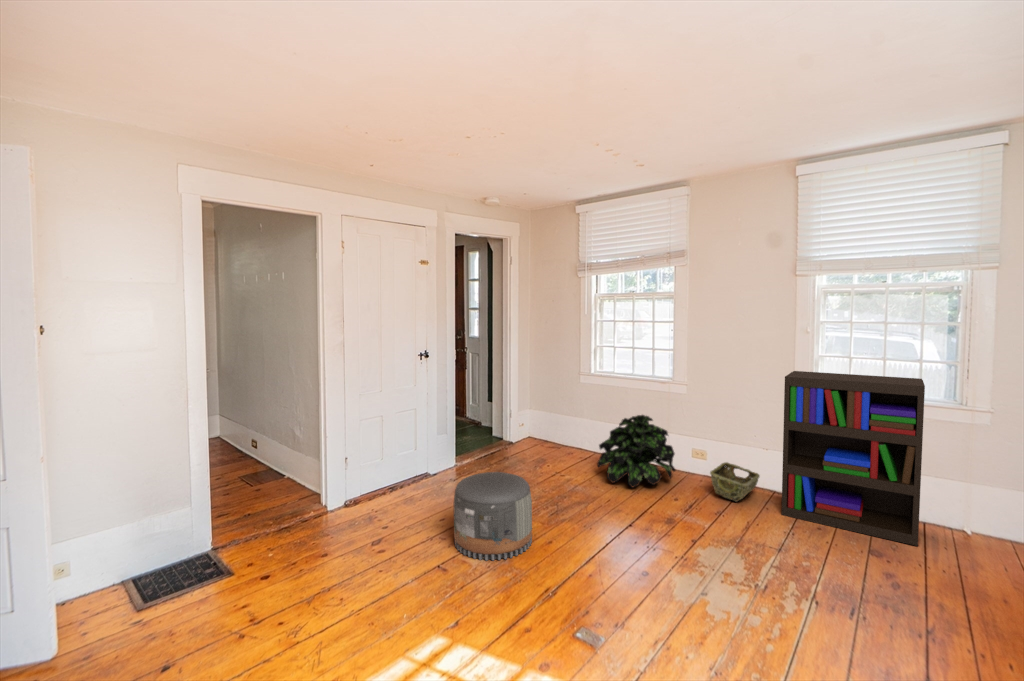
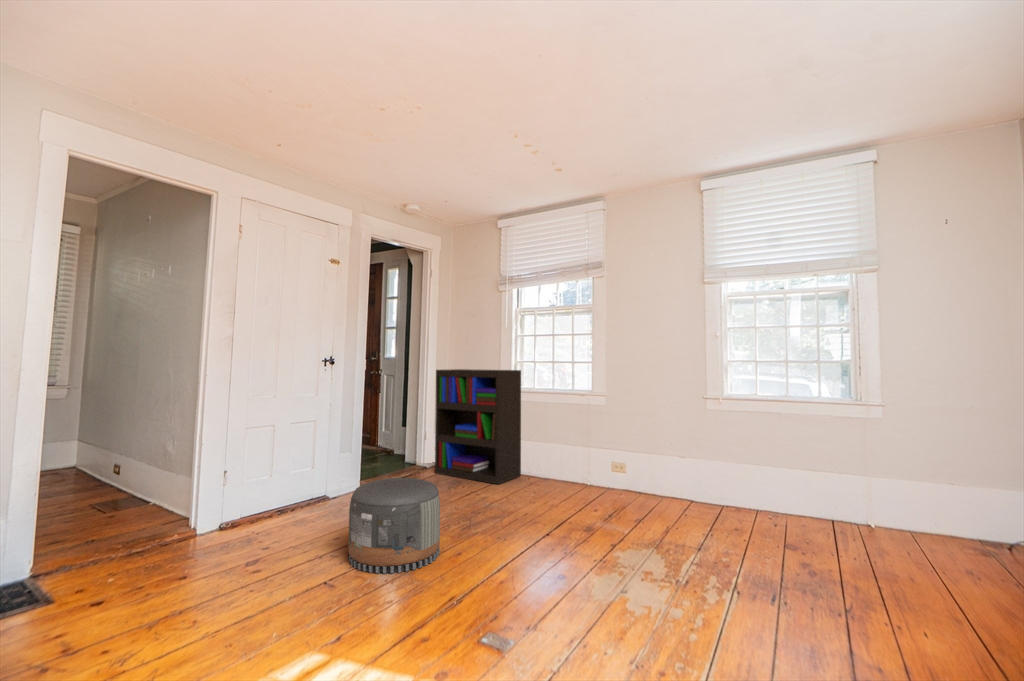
bookshelf: present [781,371,925,546] -> present [435,369,521,484]
potted plant: present [597,415,676,487] -> none [516,426,598,502]
woven basket: present [710,462,759,501] -> none [631,474,680,511]

